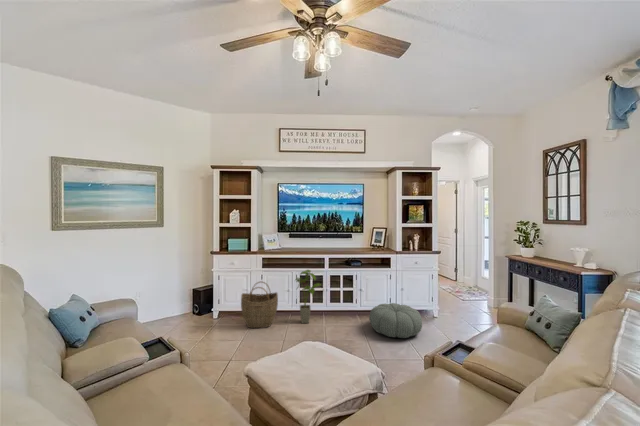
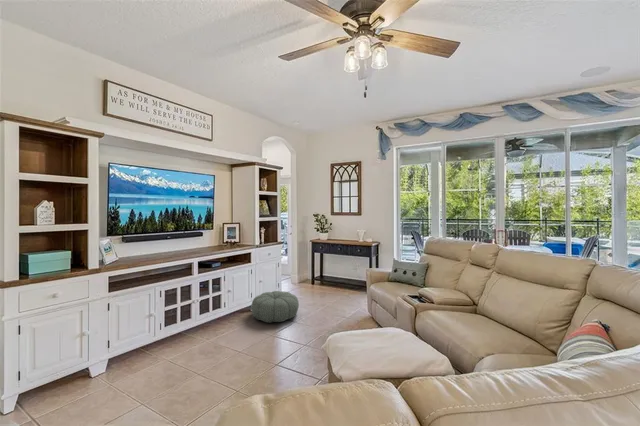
house plant: present [296,270,320,323] -> none [165,280,204,349]
woven basket: present [241,282,278,328] -> none [84,314,153,391]

